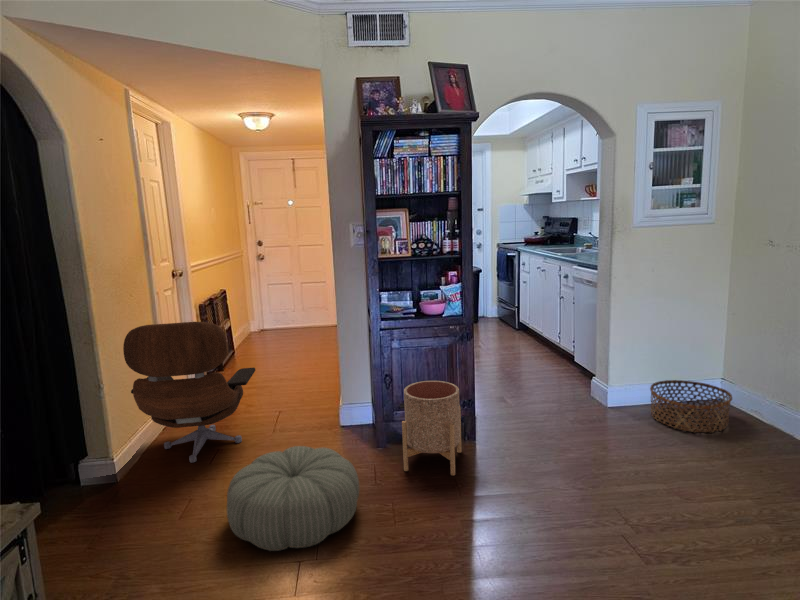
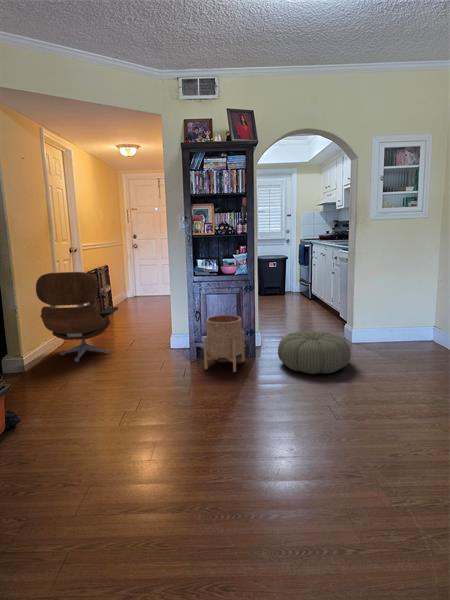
basket: present [650,380,732,432] -> none [378,325,431,356]
pouf: present [227,446,359,551] -> present [278,331,351,374]

